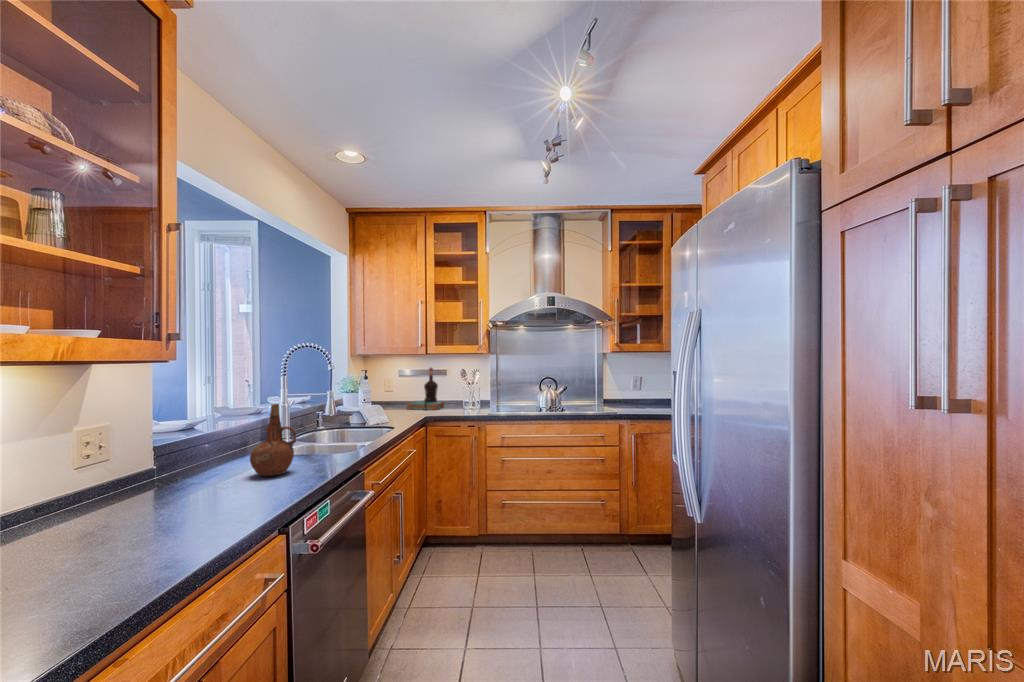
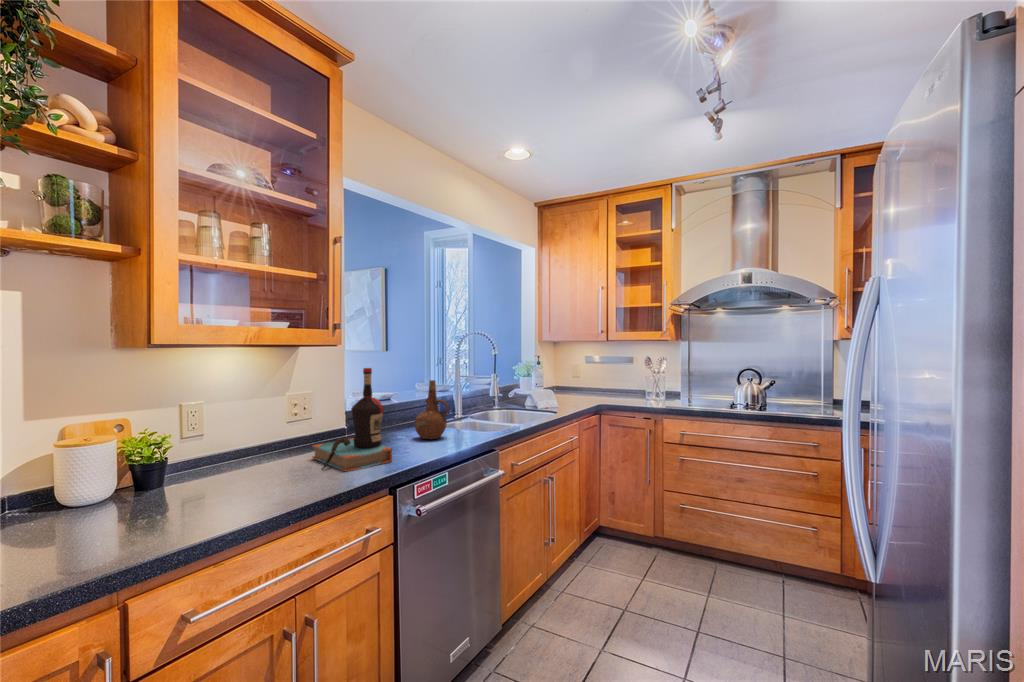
bottle: present [407,368,444,410] -> present [312,368,392,472]

